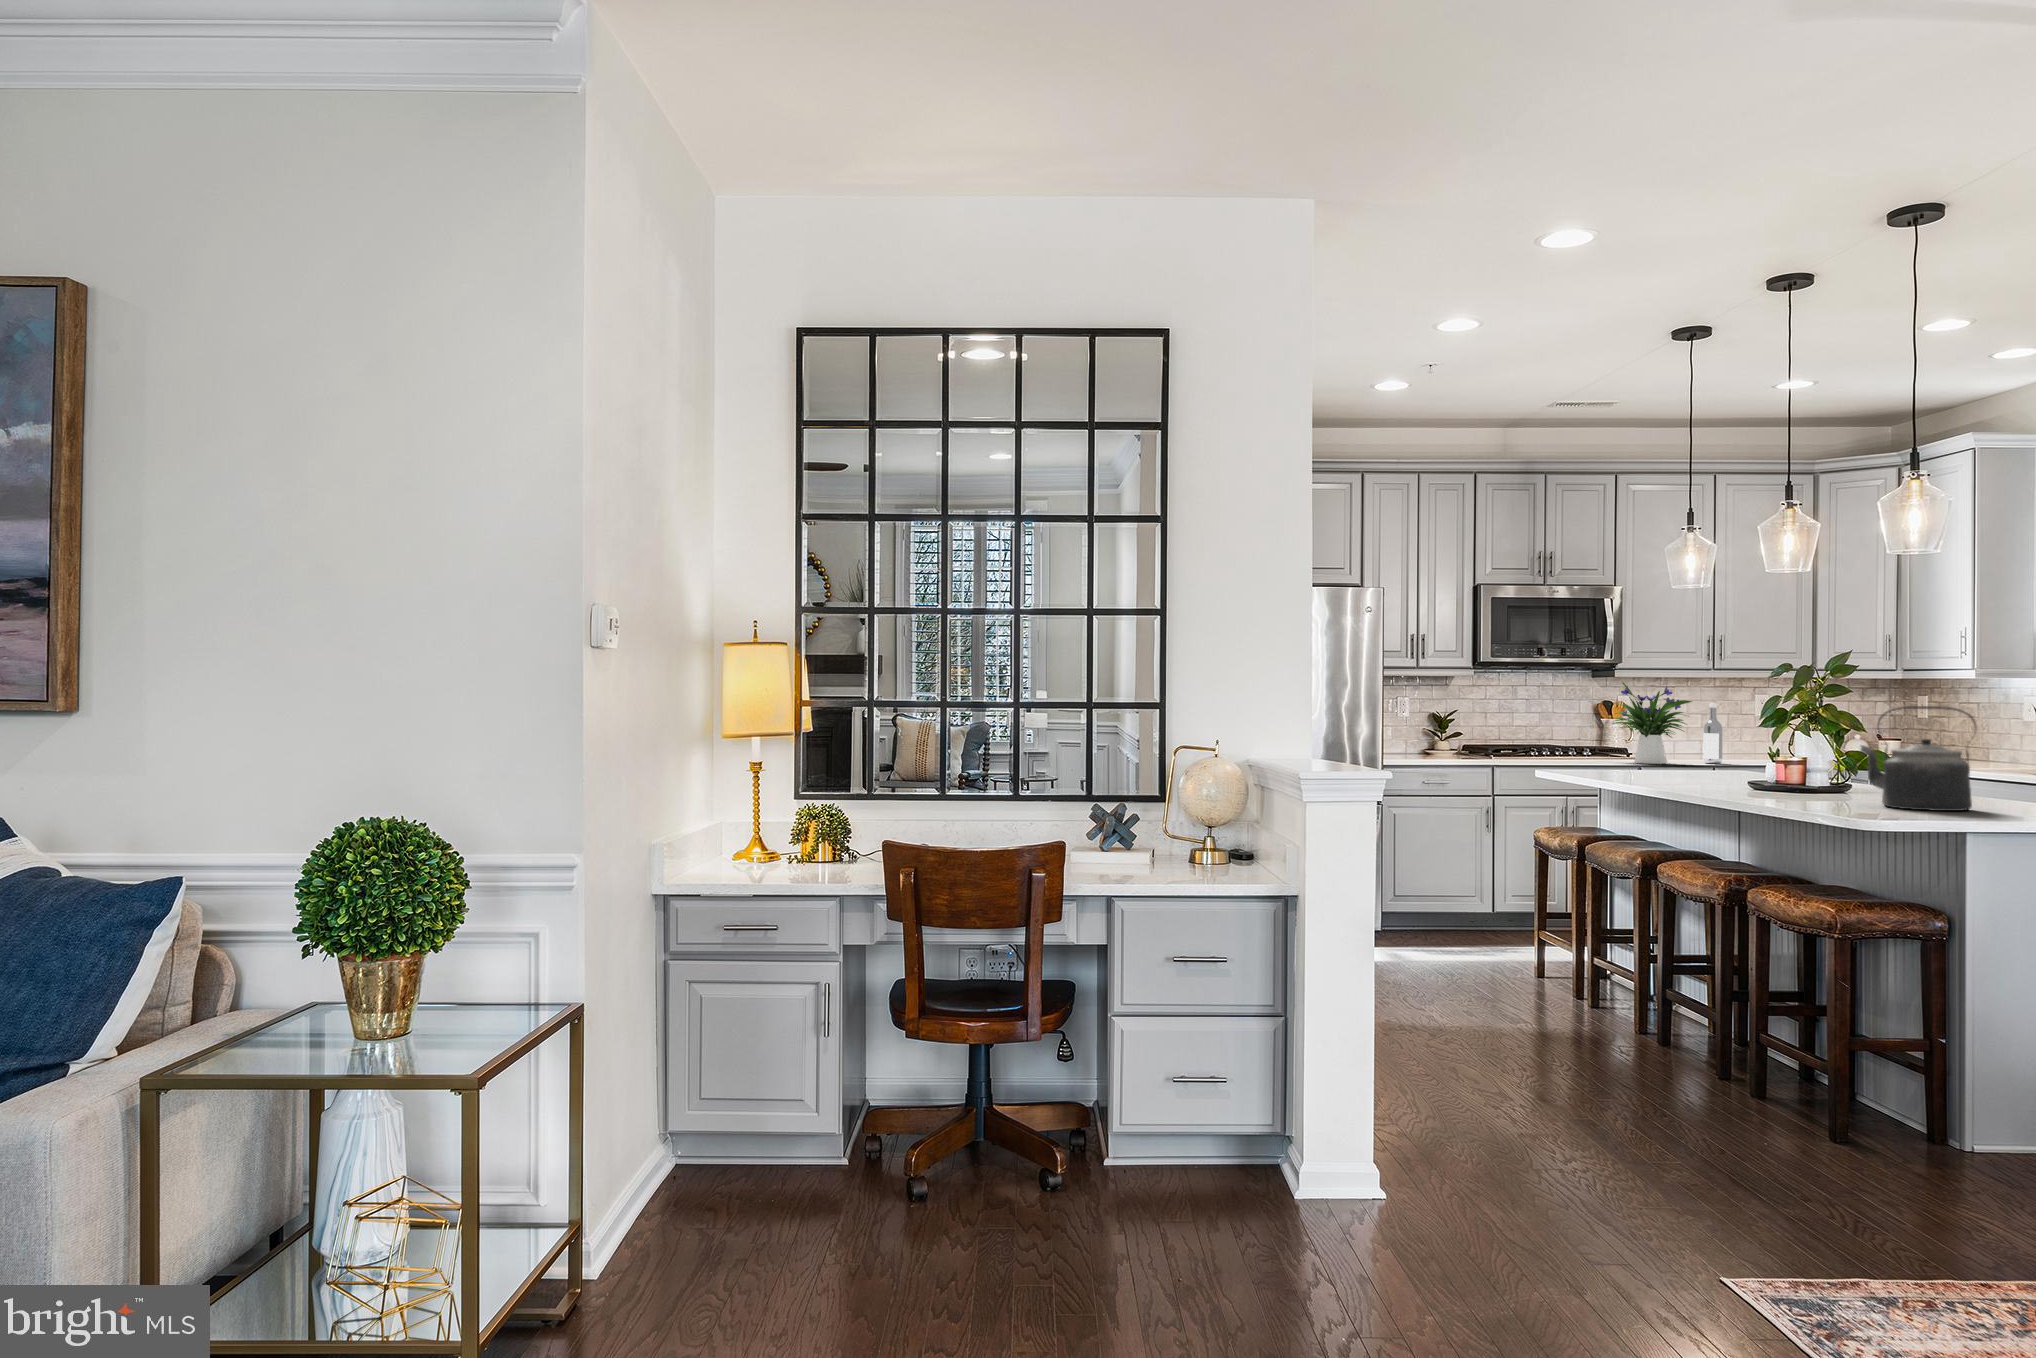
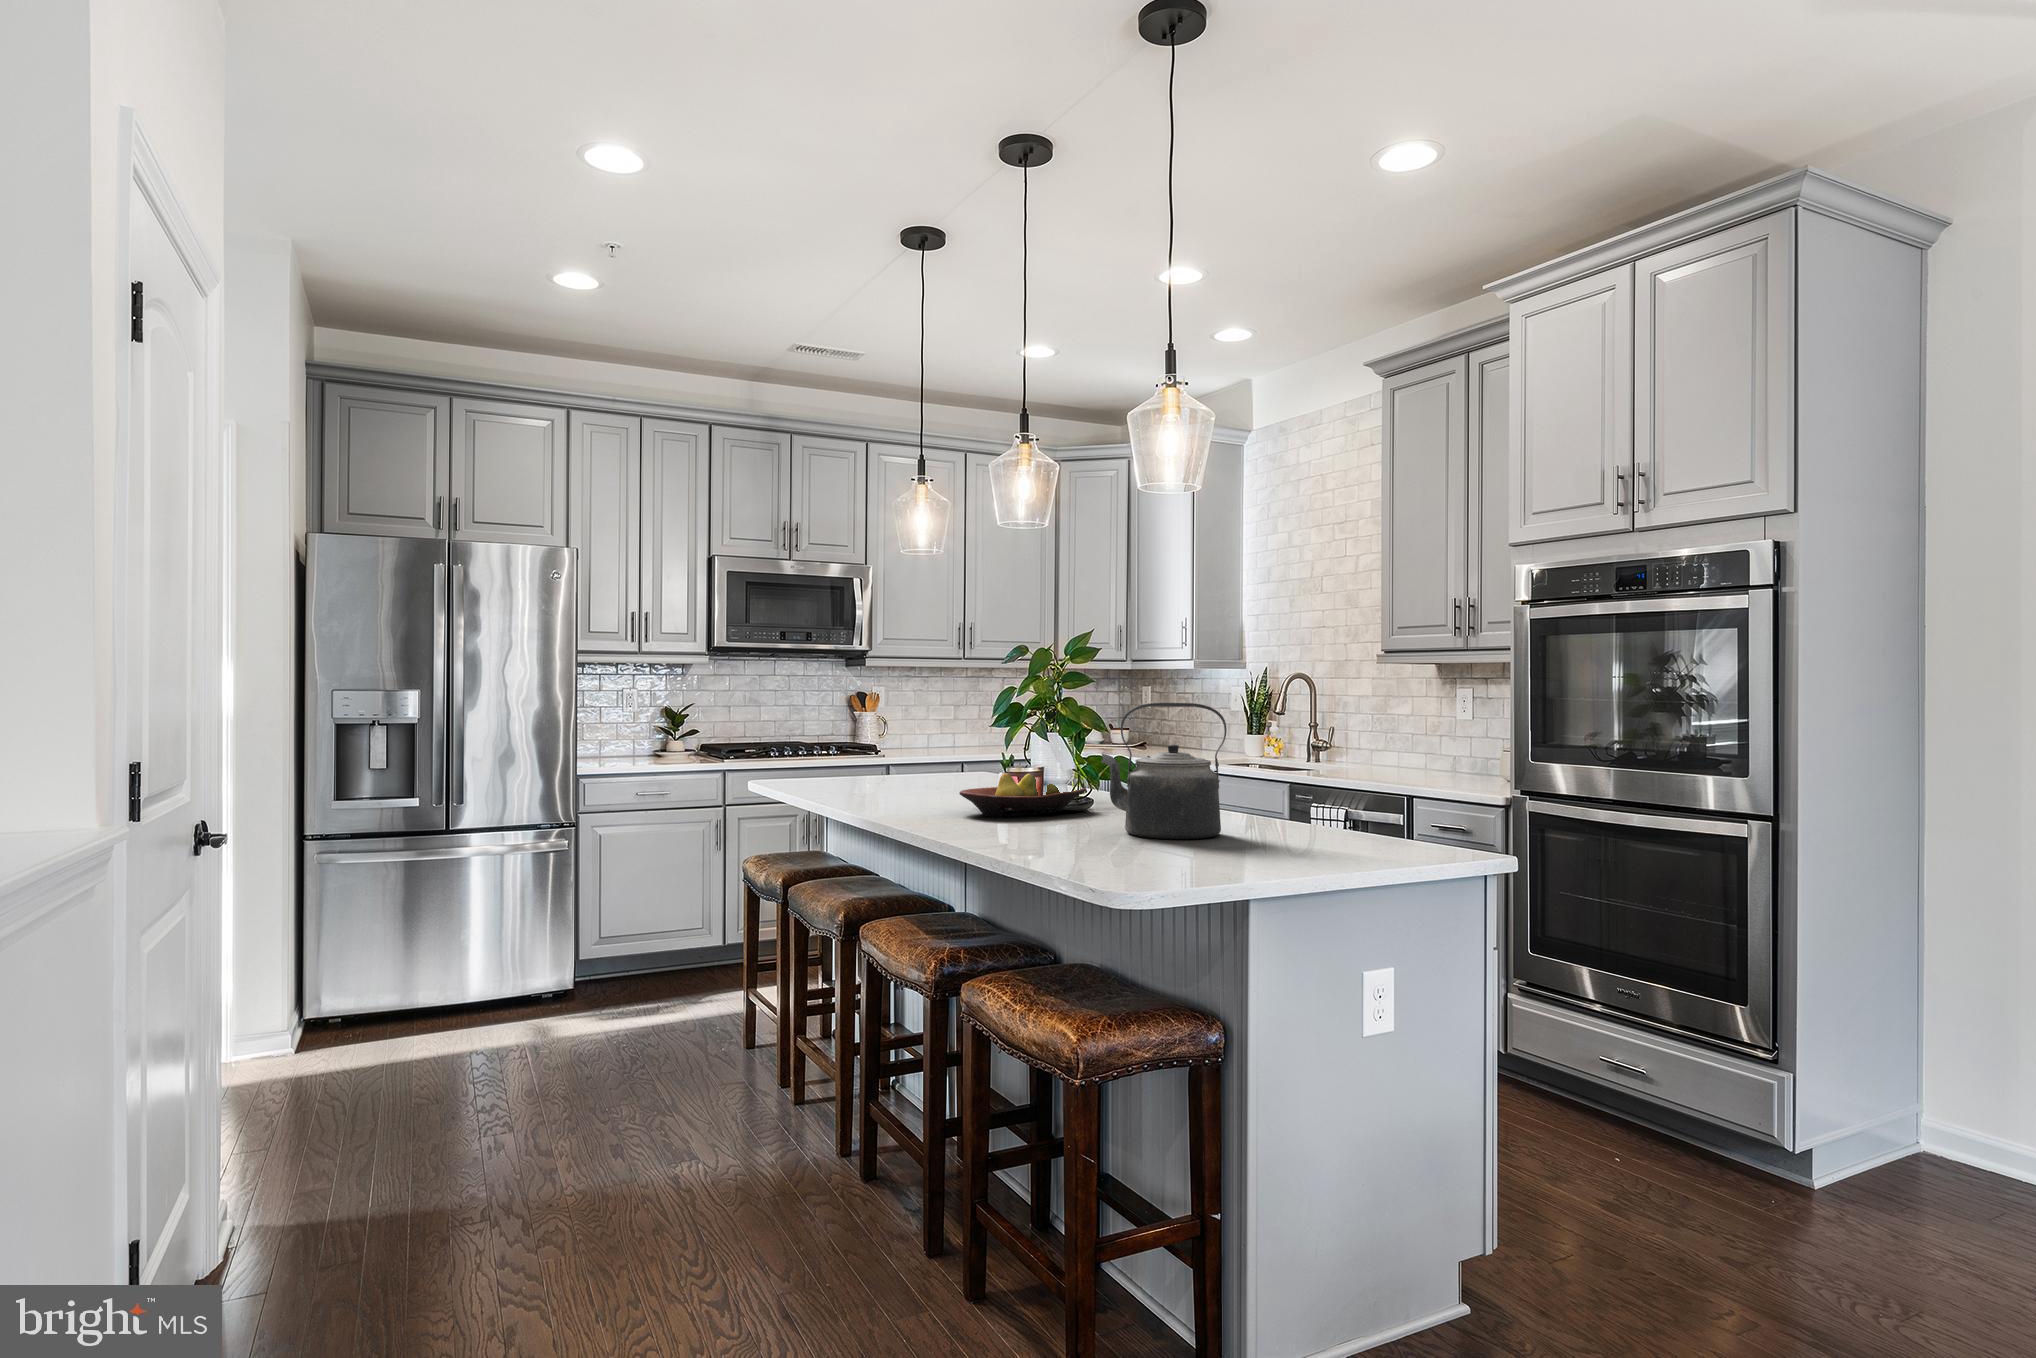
flower arrangement: present [1612,682,1692,764] -> none [854,671,941,764]
wine bottle: present [1703,703,1722,764] -> none [952,695,970,760]
fruit bowl: none [1732,761,1847,795] -> present [959,773,1086,817]

